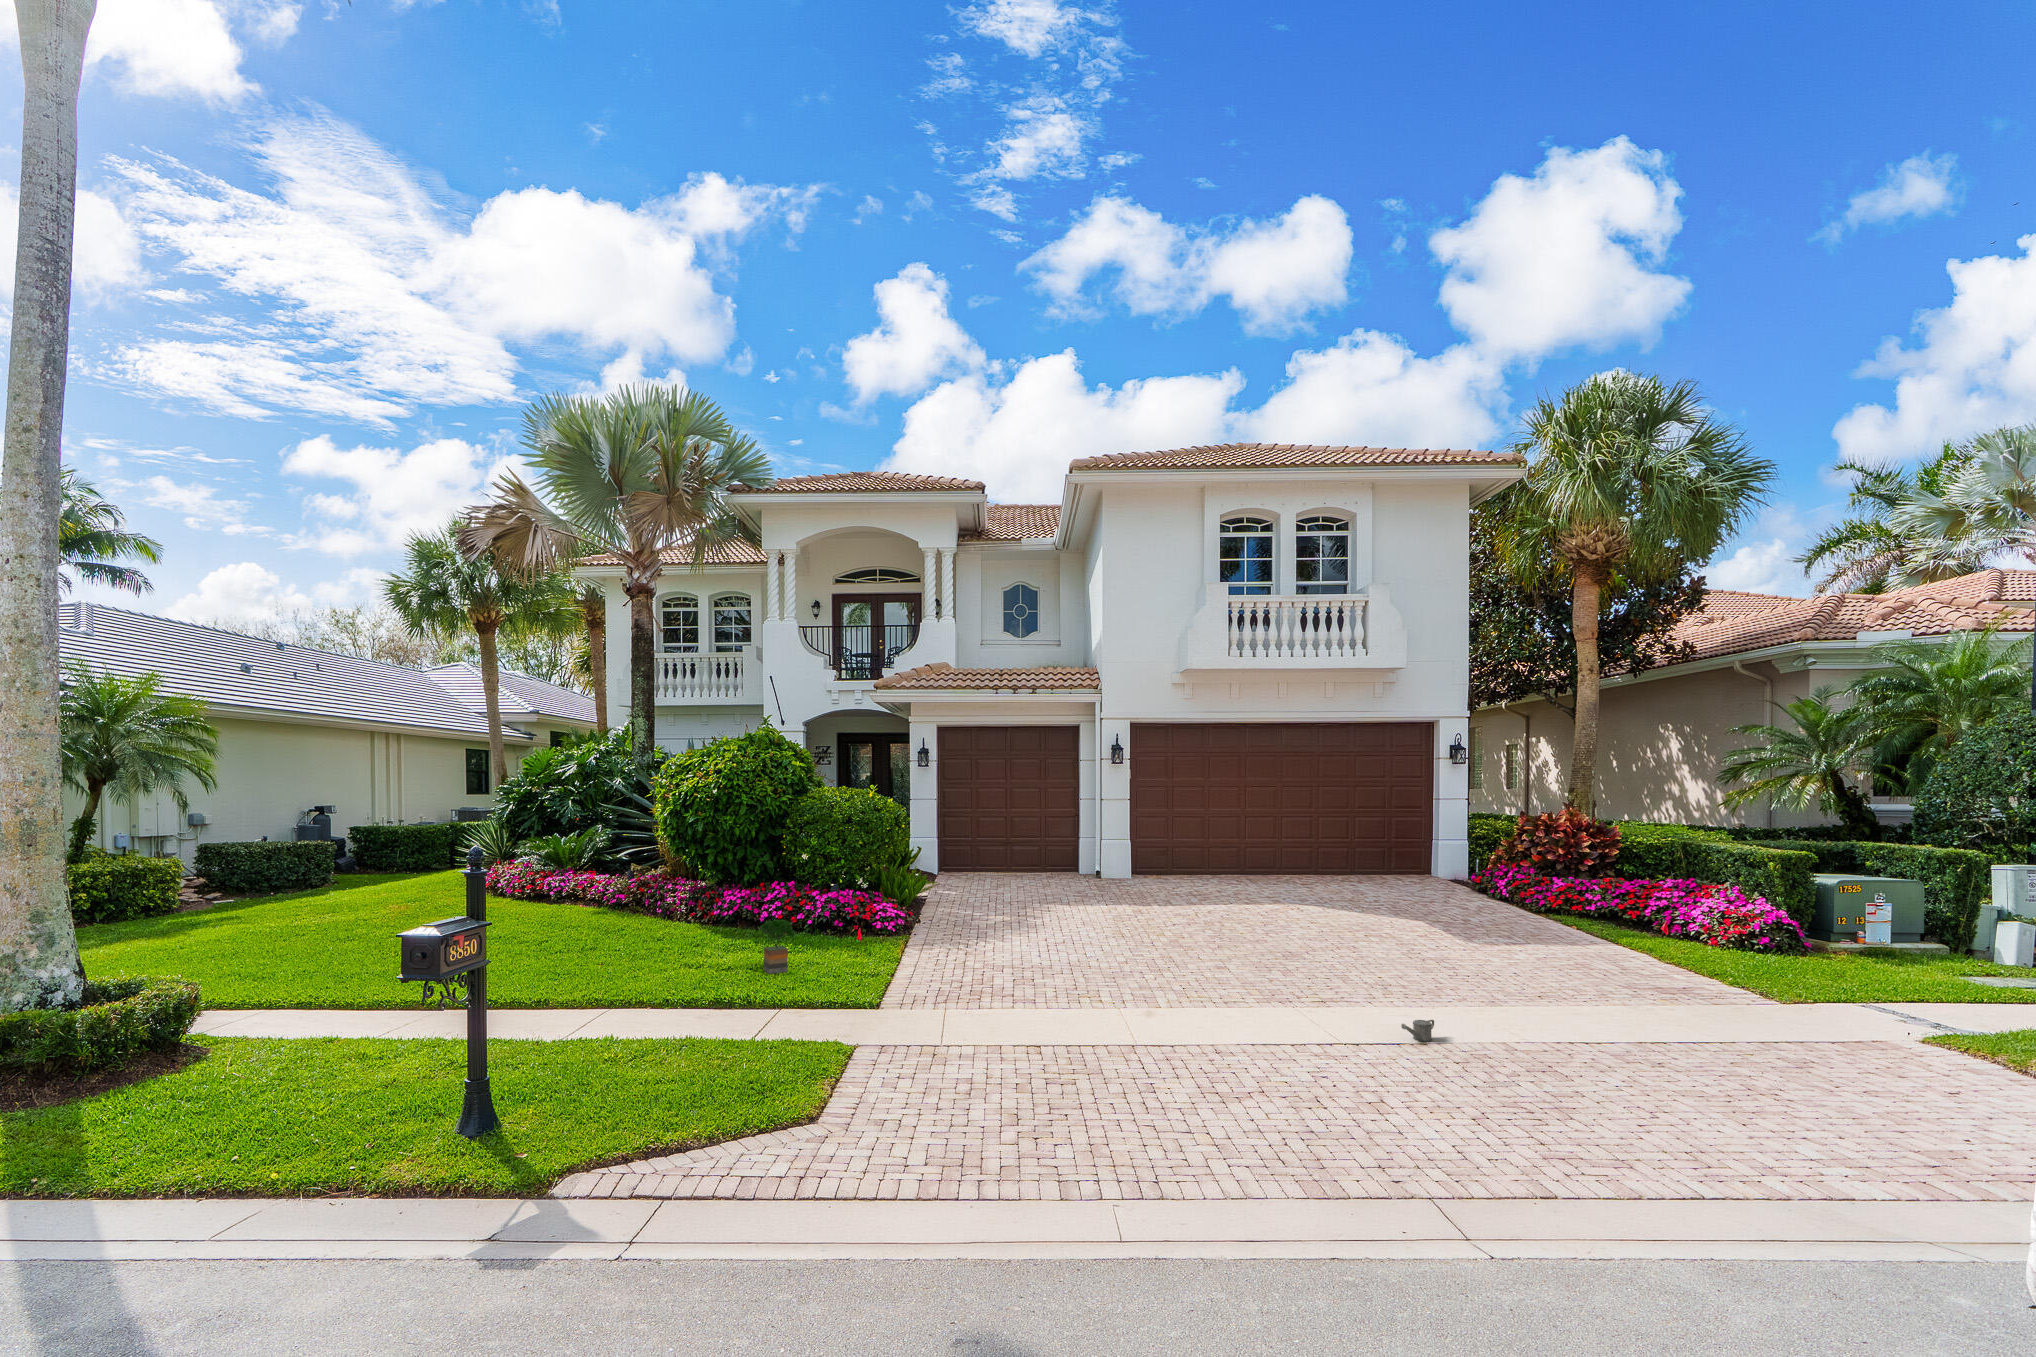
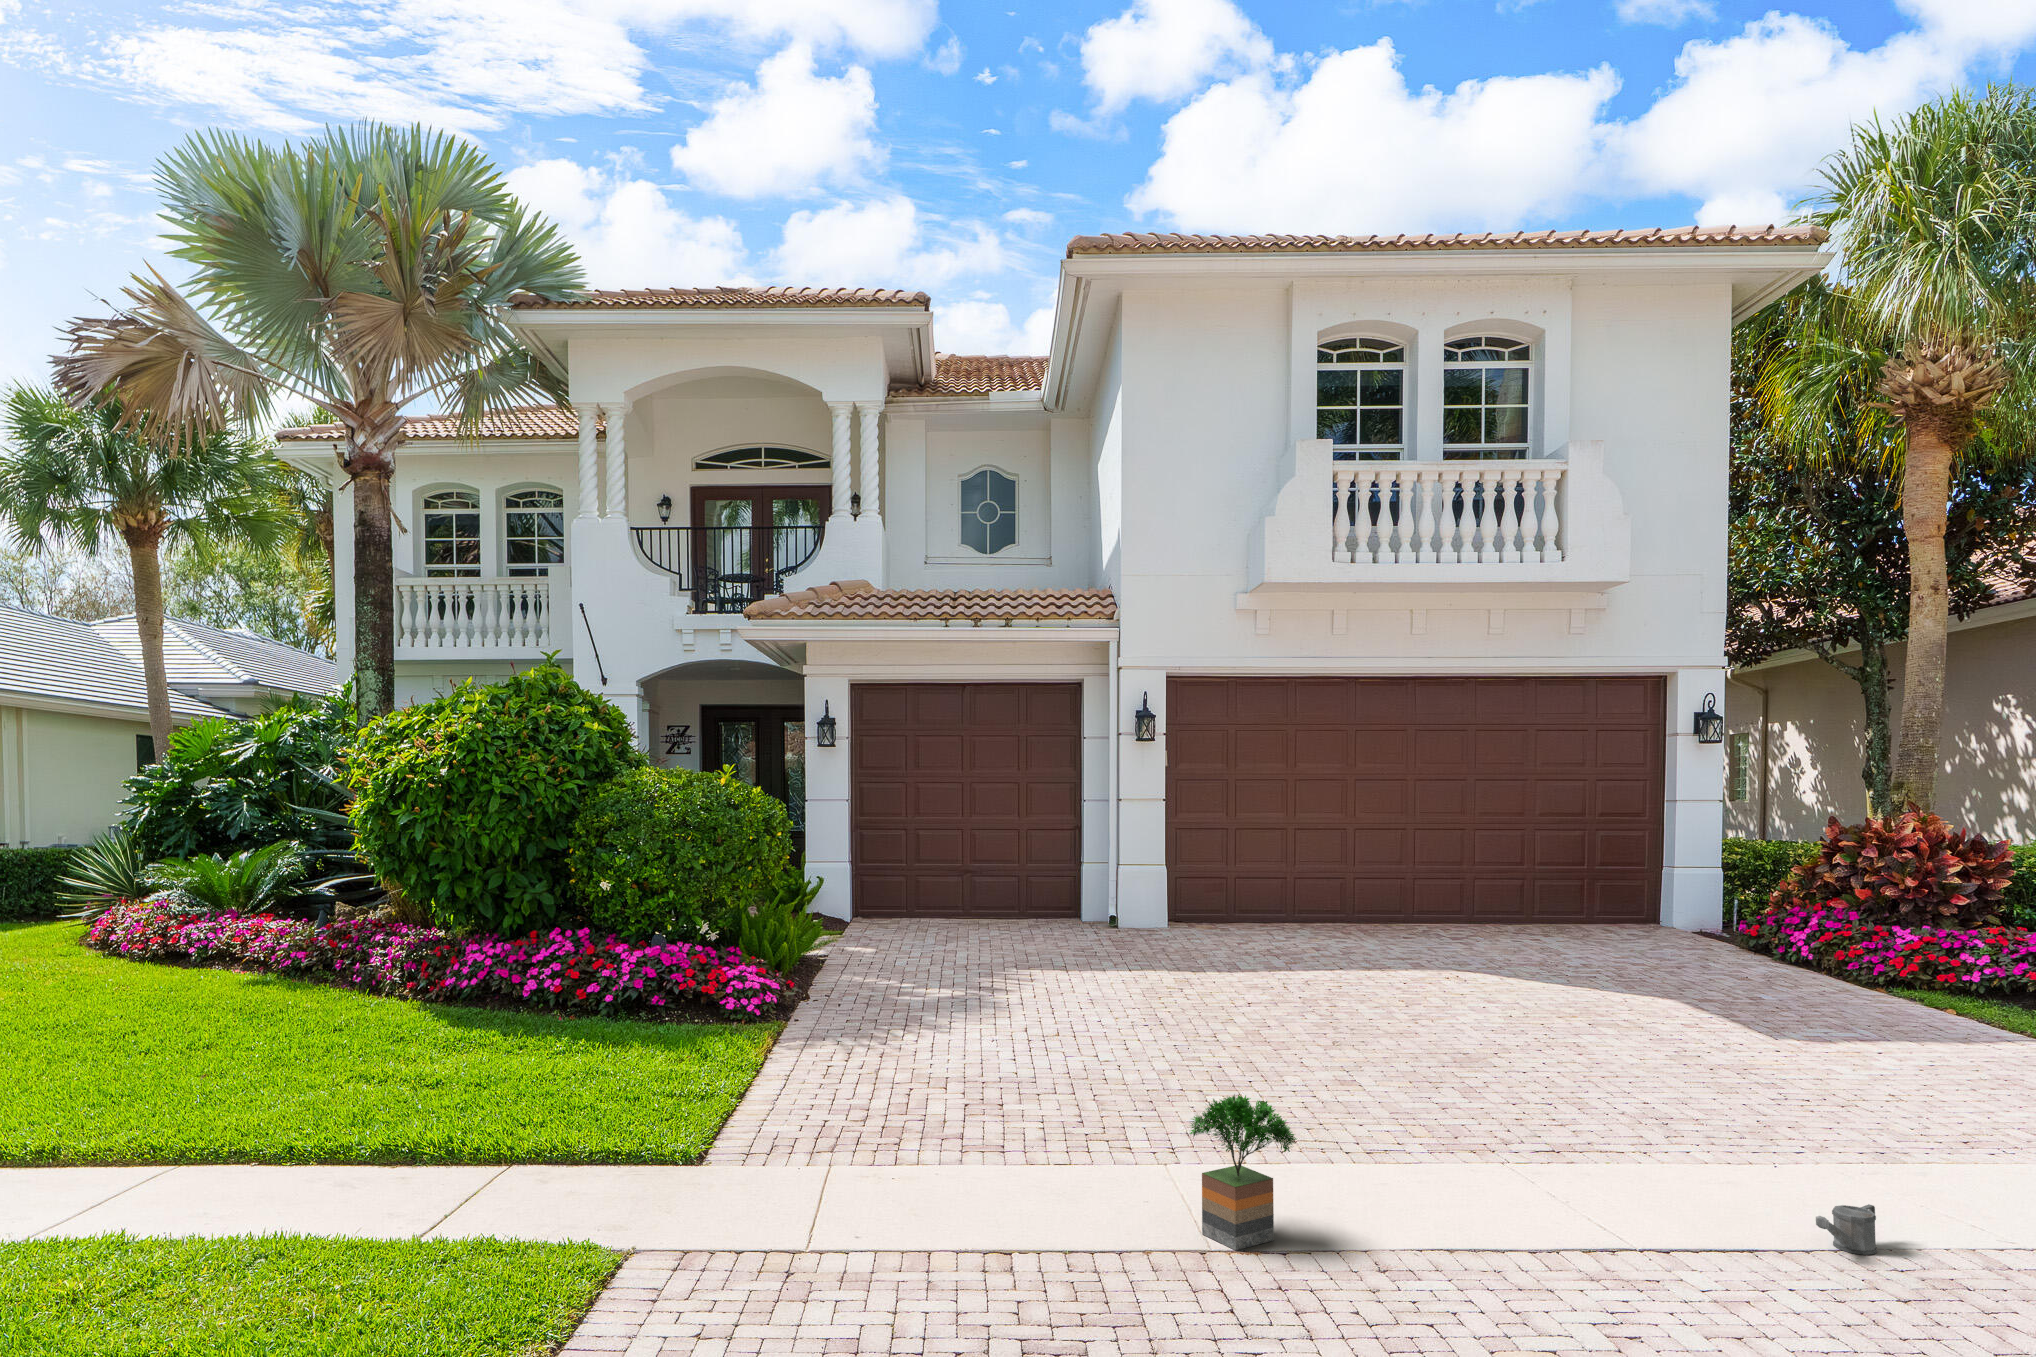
potted tree: present [760,920,796,974] -> present [1190,1095,1296,1250]

